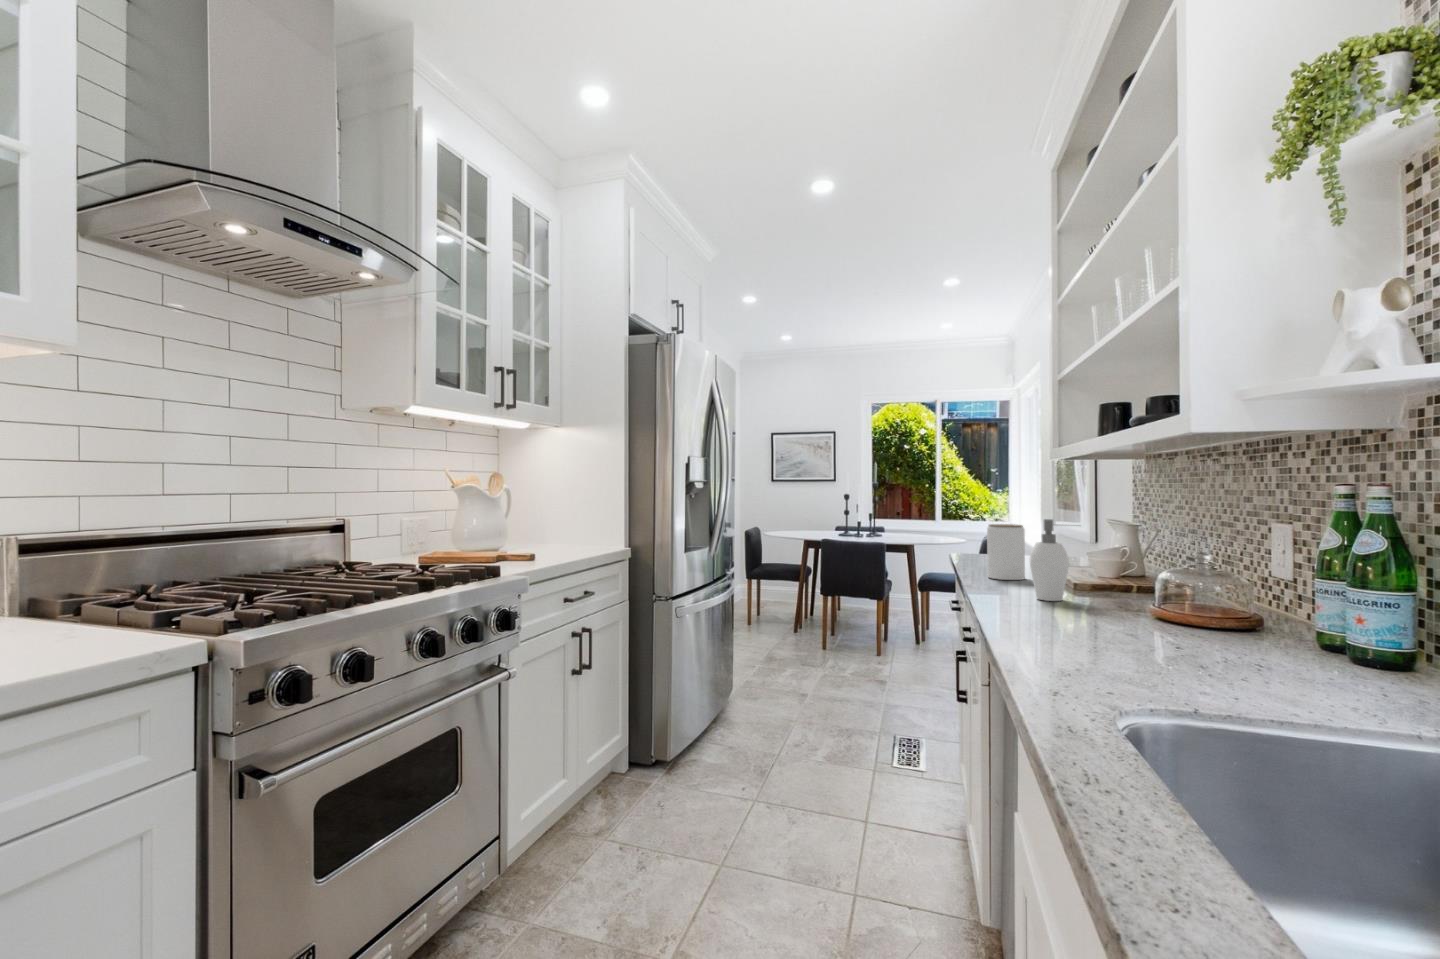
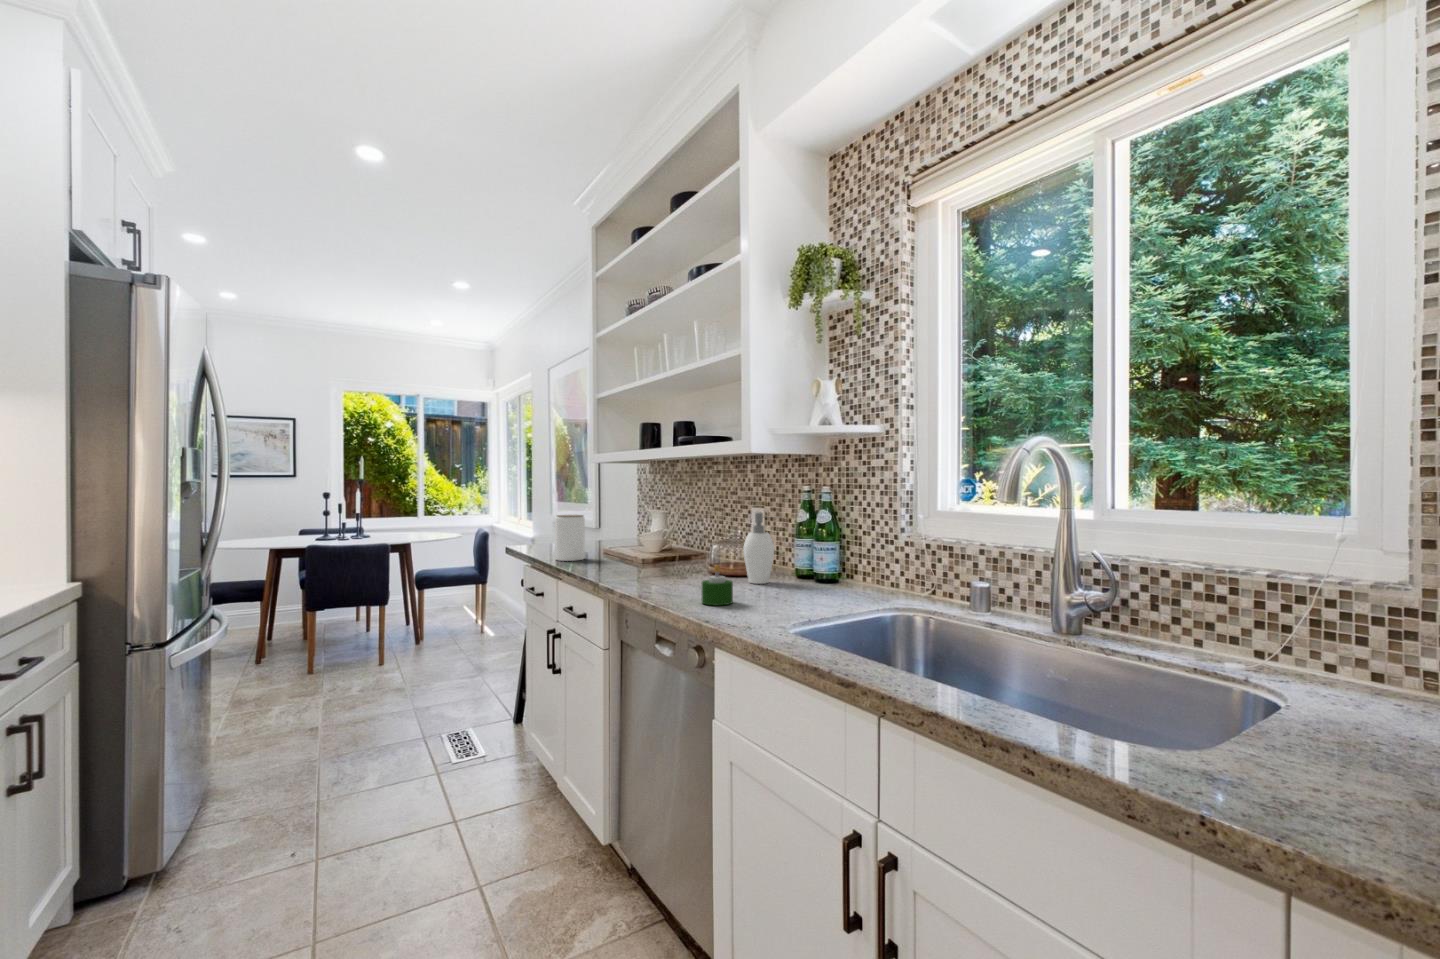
soap dispenser: present [1030,519,1069,601] -> present [744,512,774,584]
candle: none [1065,606,1119,670] -> present [702,565,733,605]

